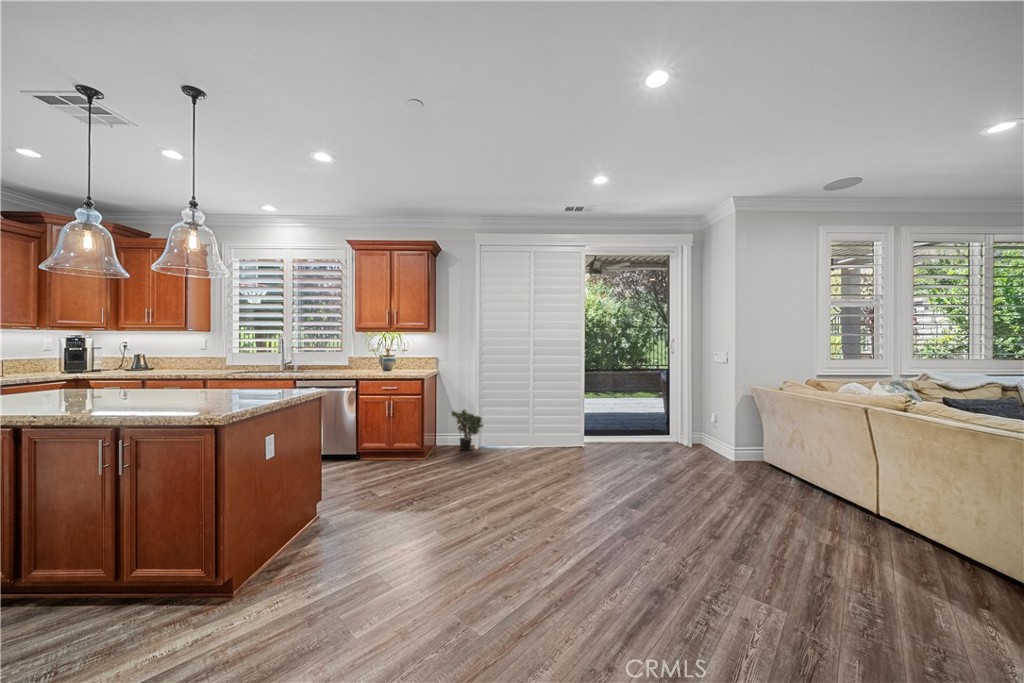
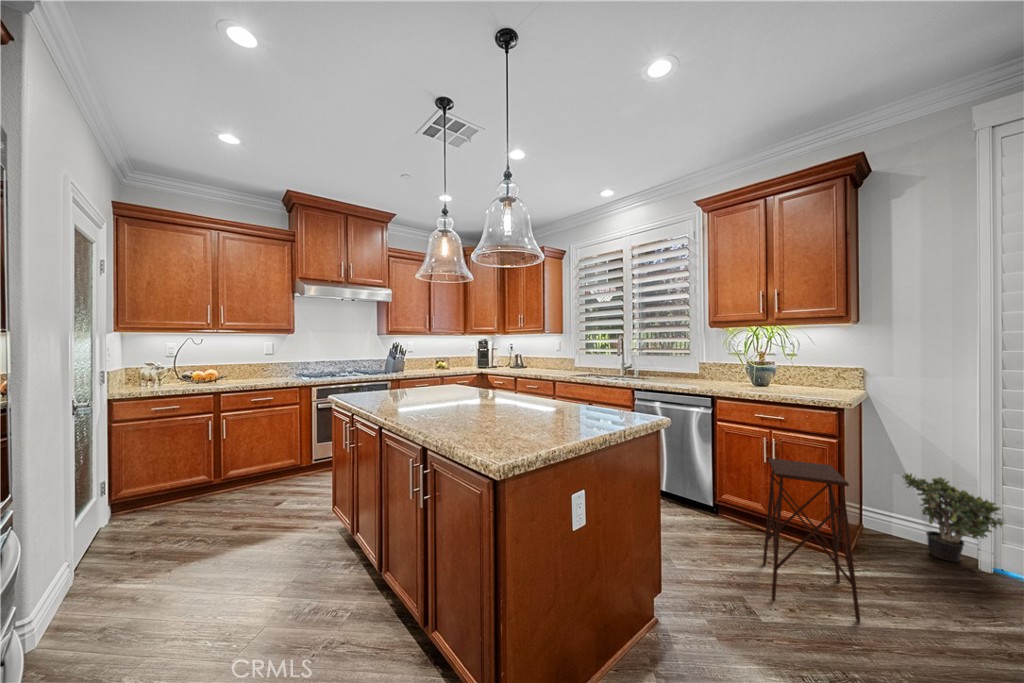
side table: none [383,408,424,487] -> present [763,458,860,622]

